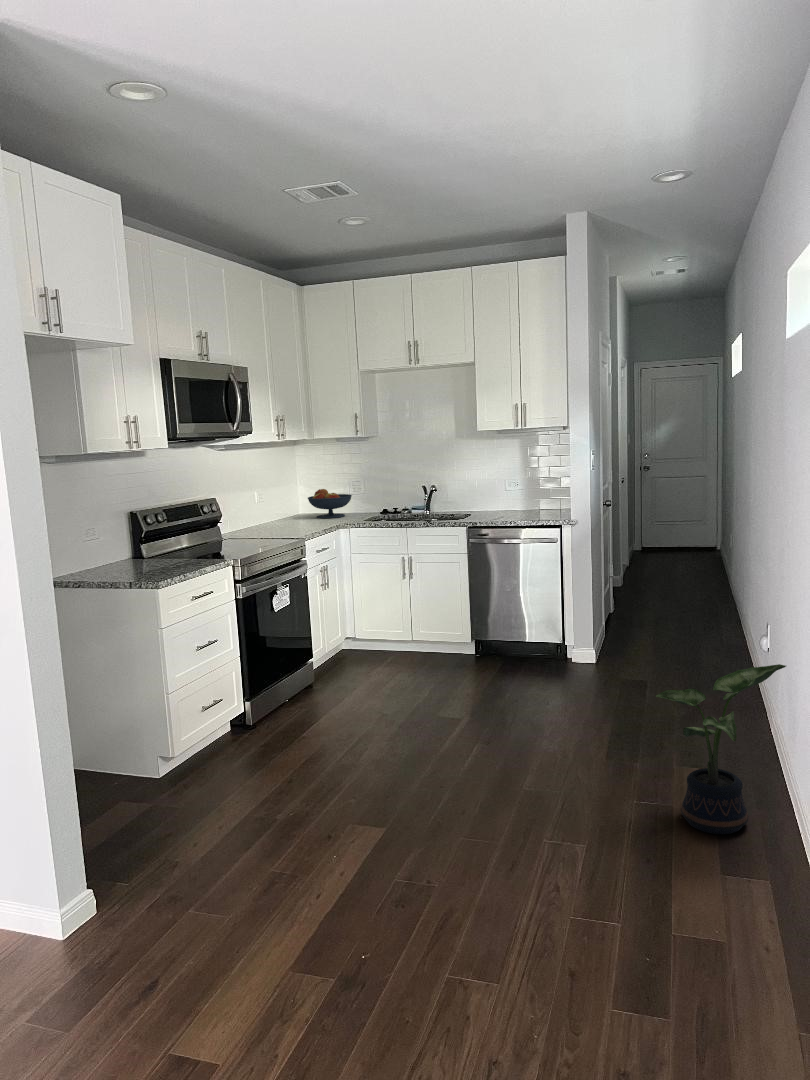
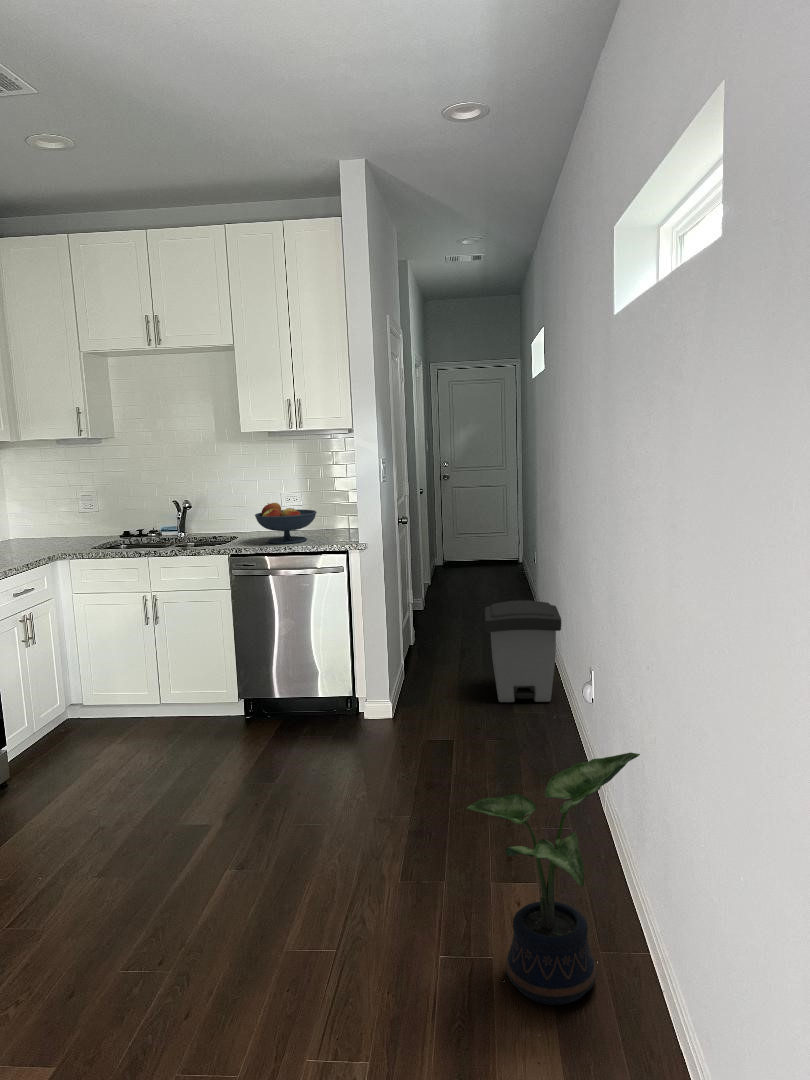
fruit bowl: present [308,489,352,518] -> present [255,503,317,544]
trash can: none [677,573,745,658] -> present [485,600,561,702]

